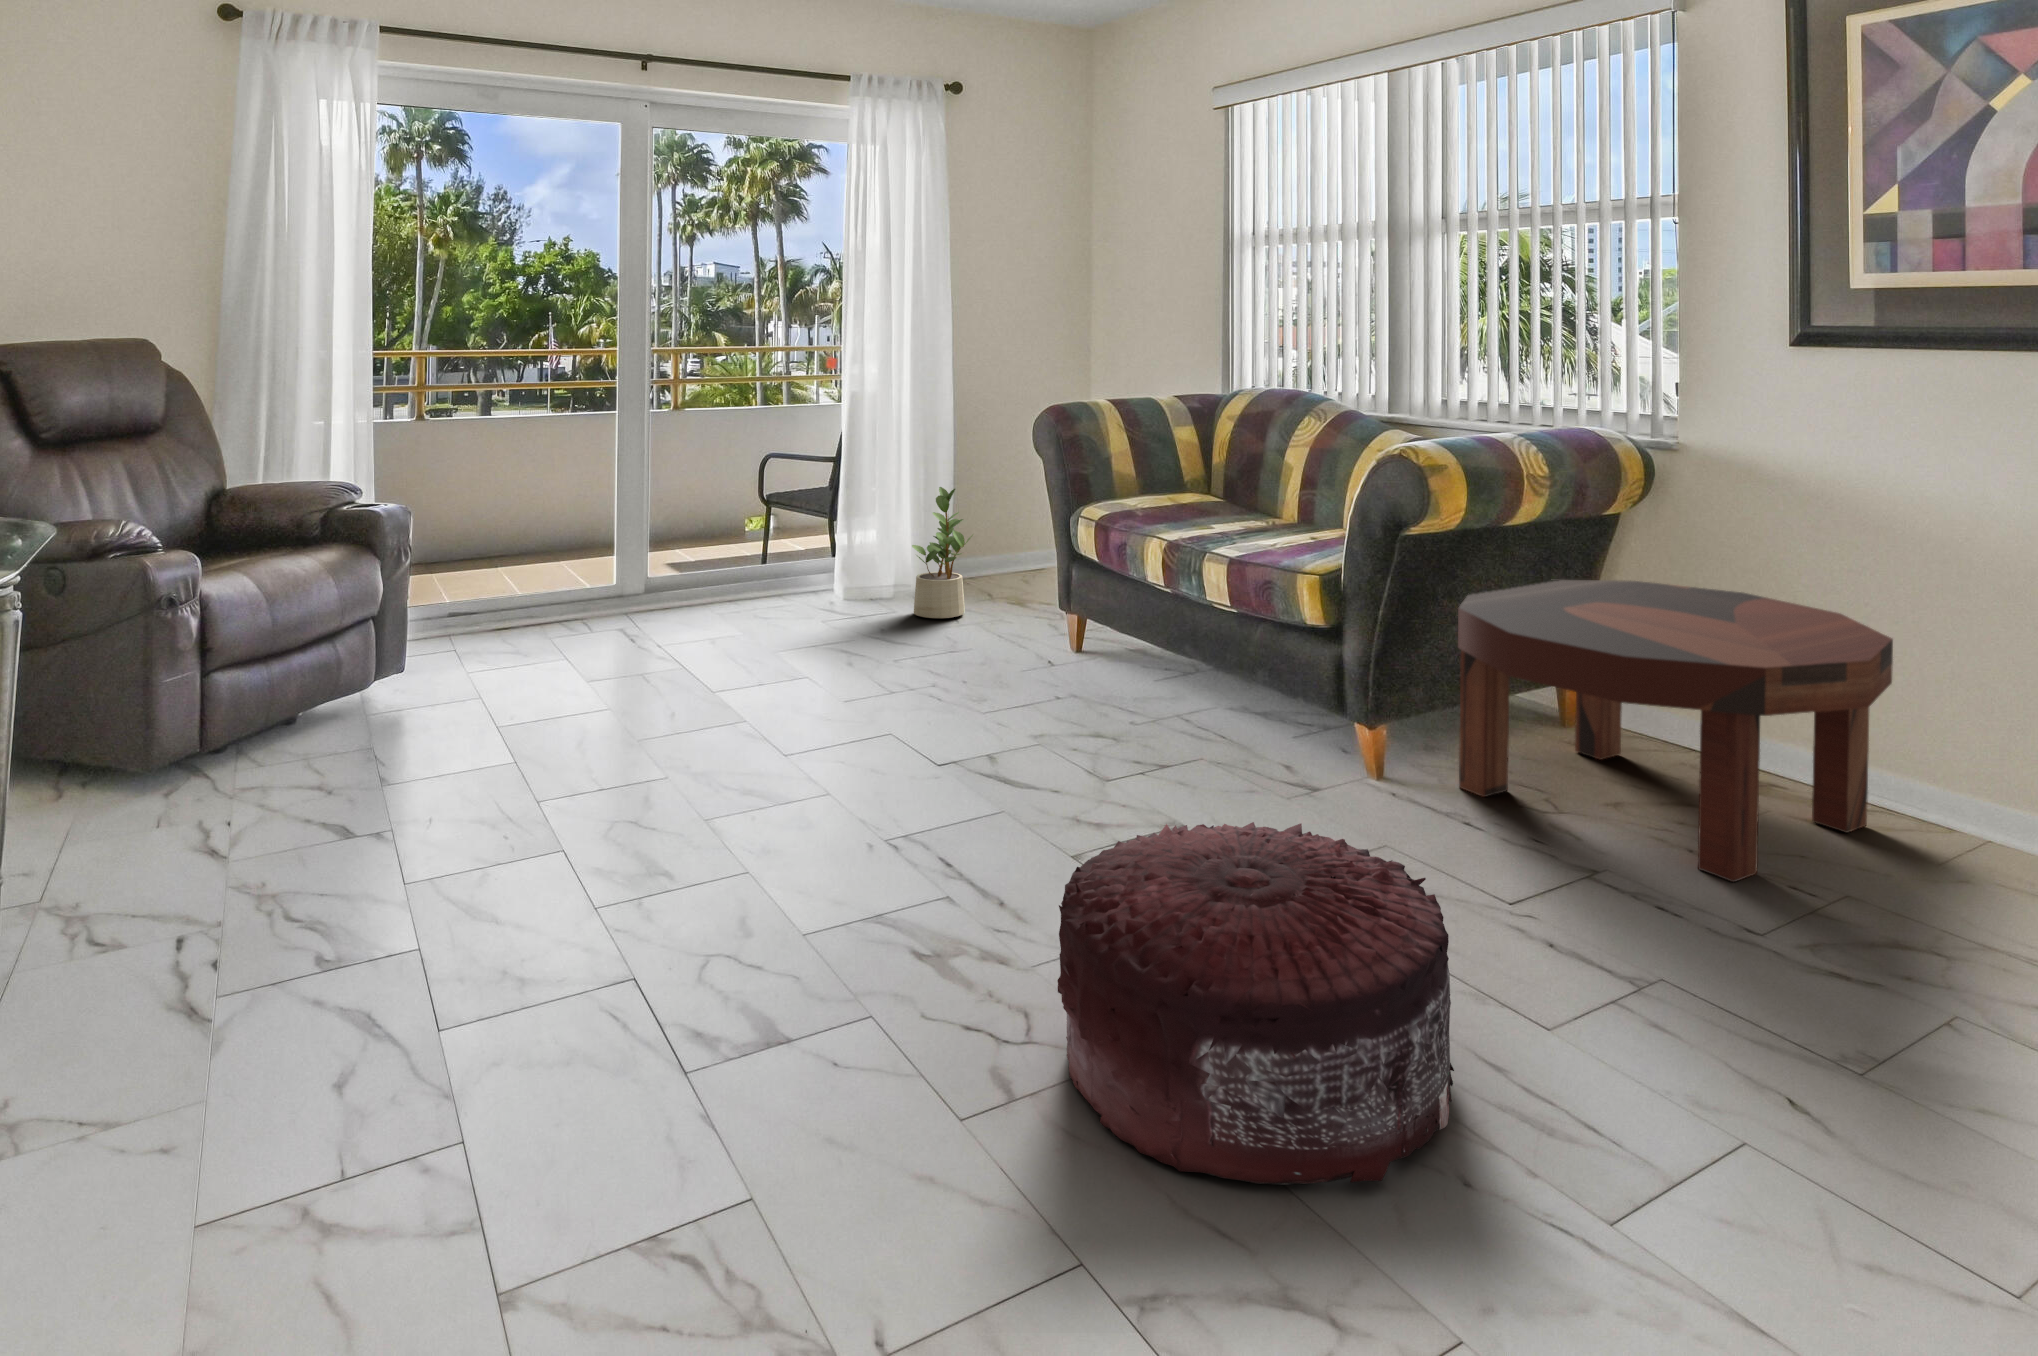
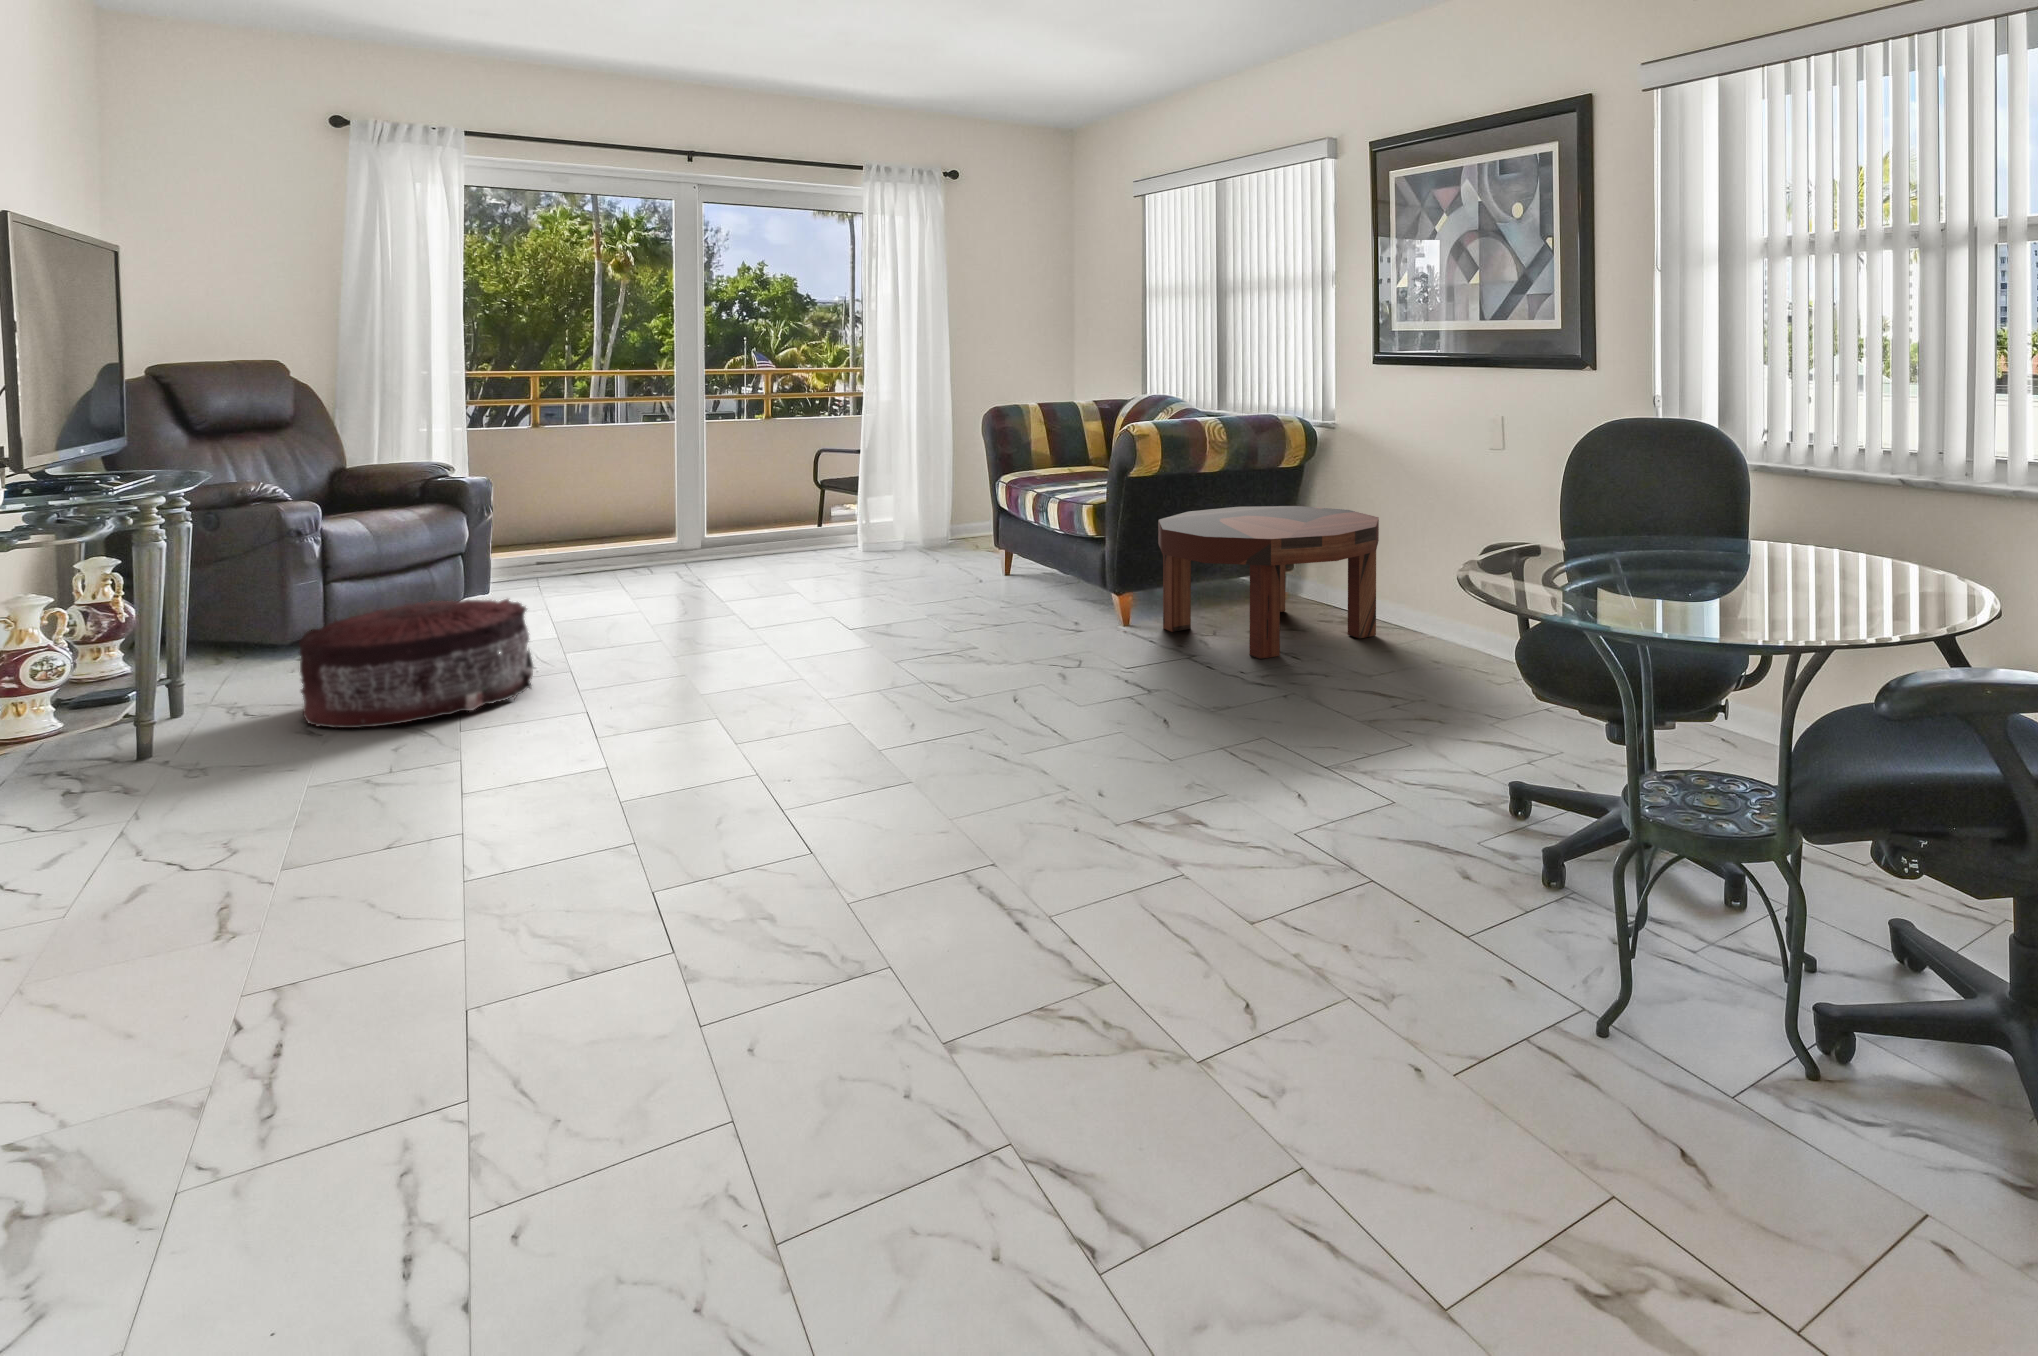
potted plant: present [912,487,973,618] -> none [899,465,944,558]
pouf: present [1057,822,1454,1185] -> present [299,599,534,728]

